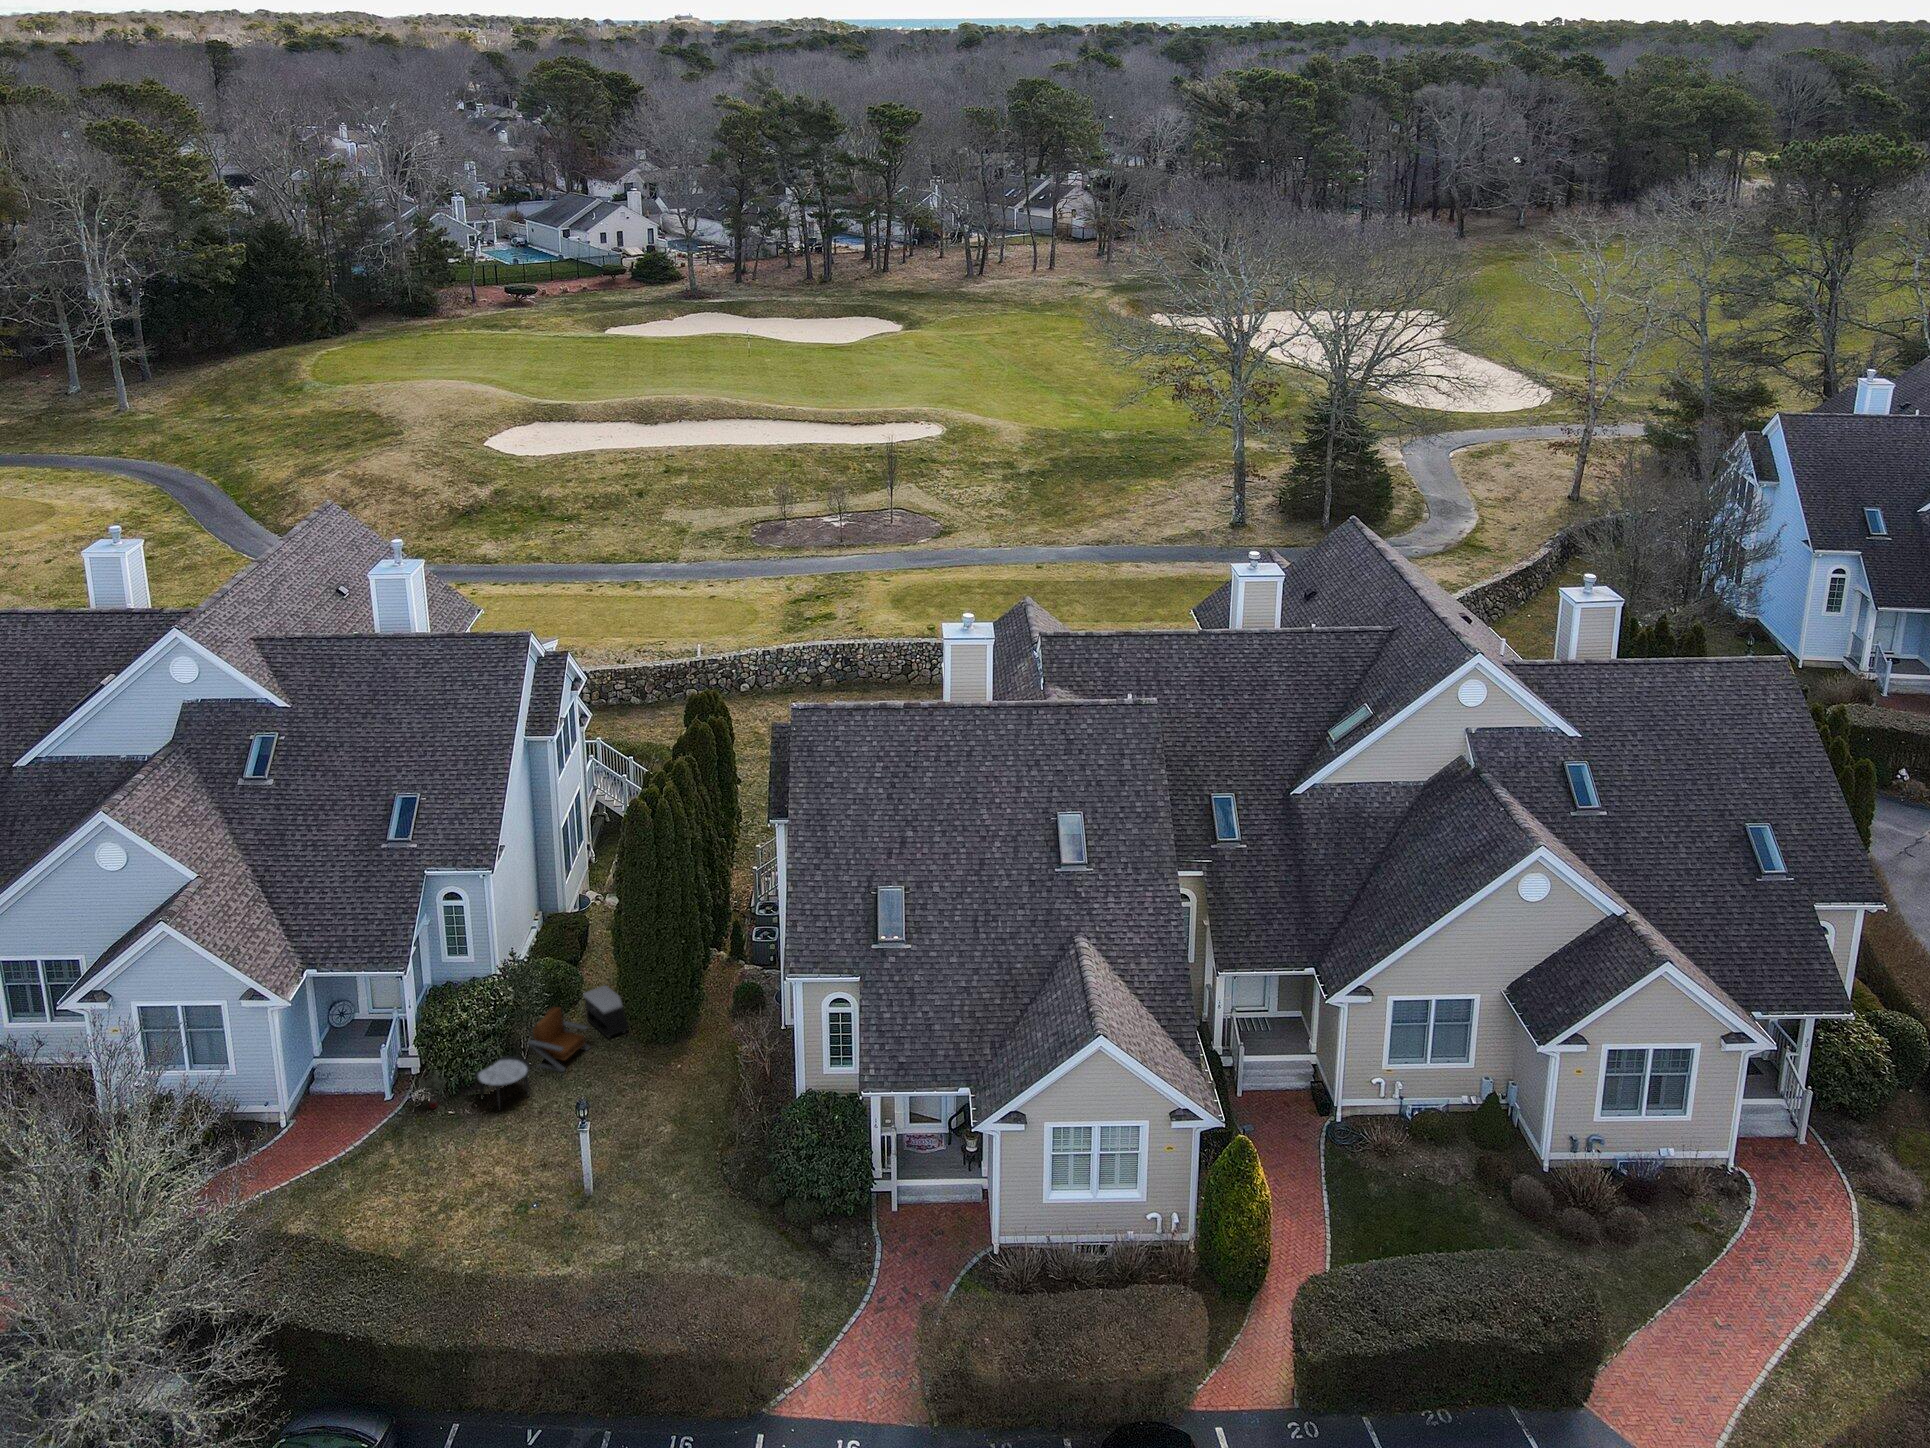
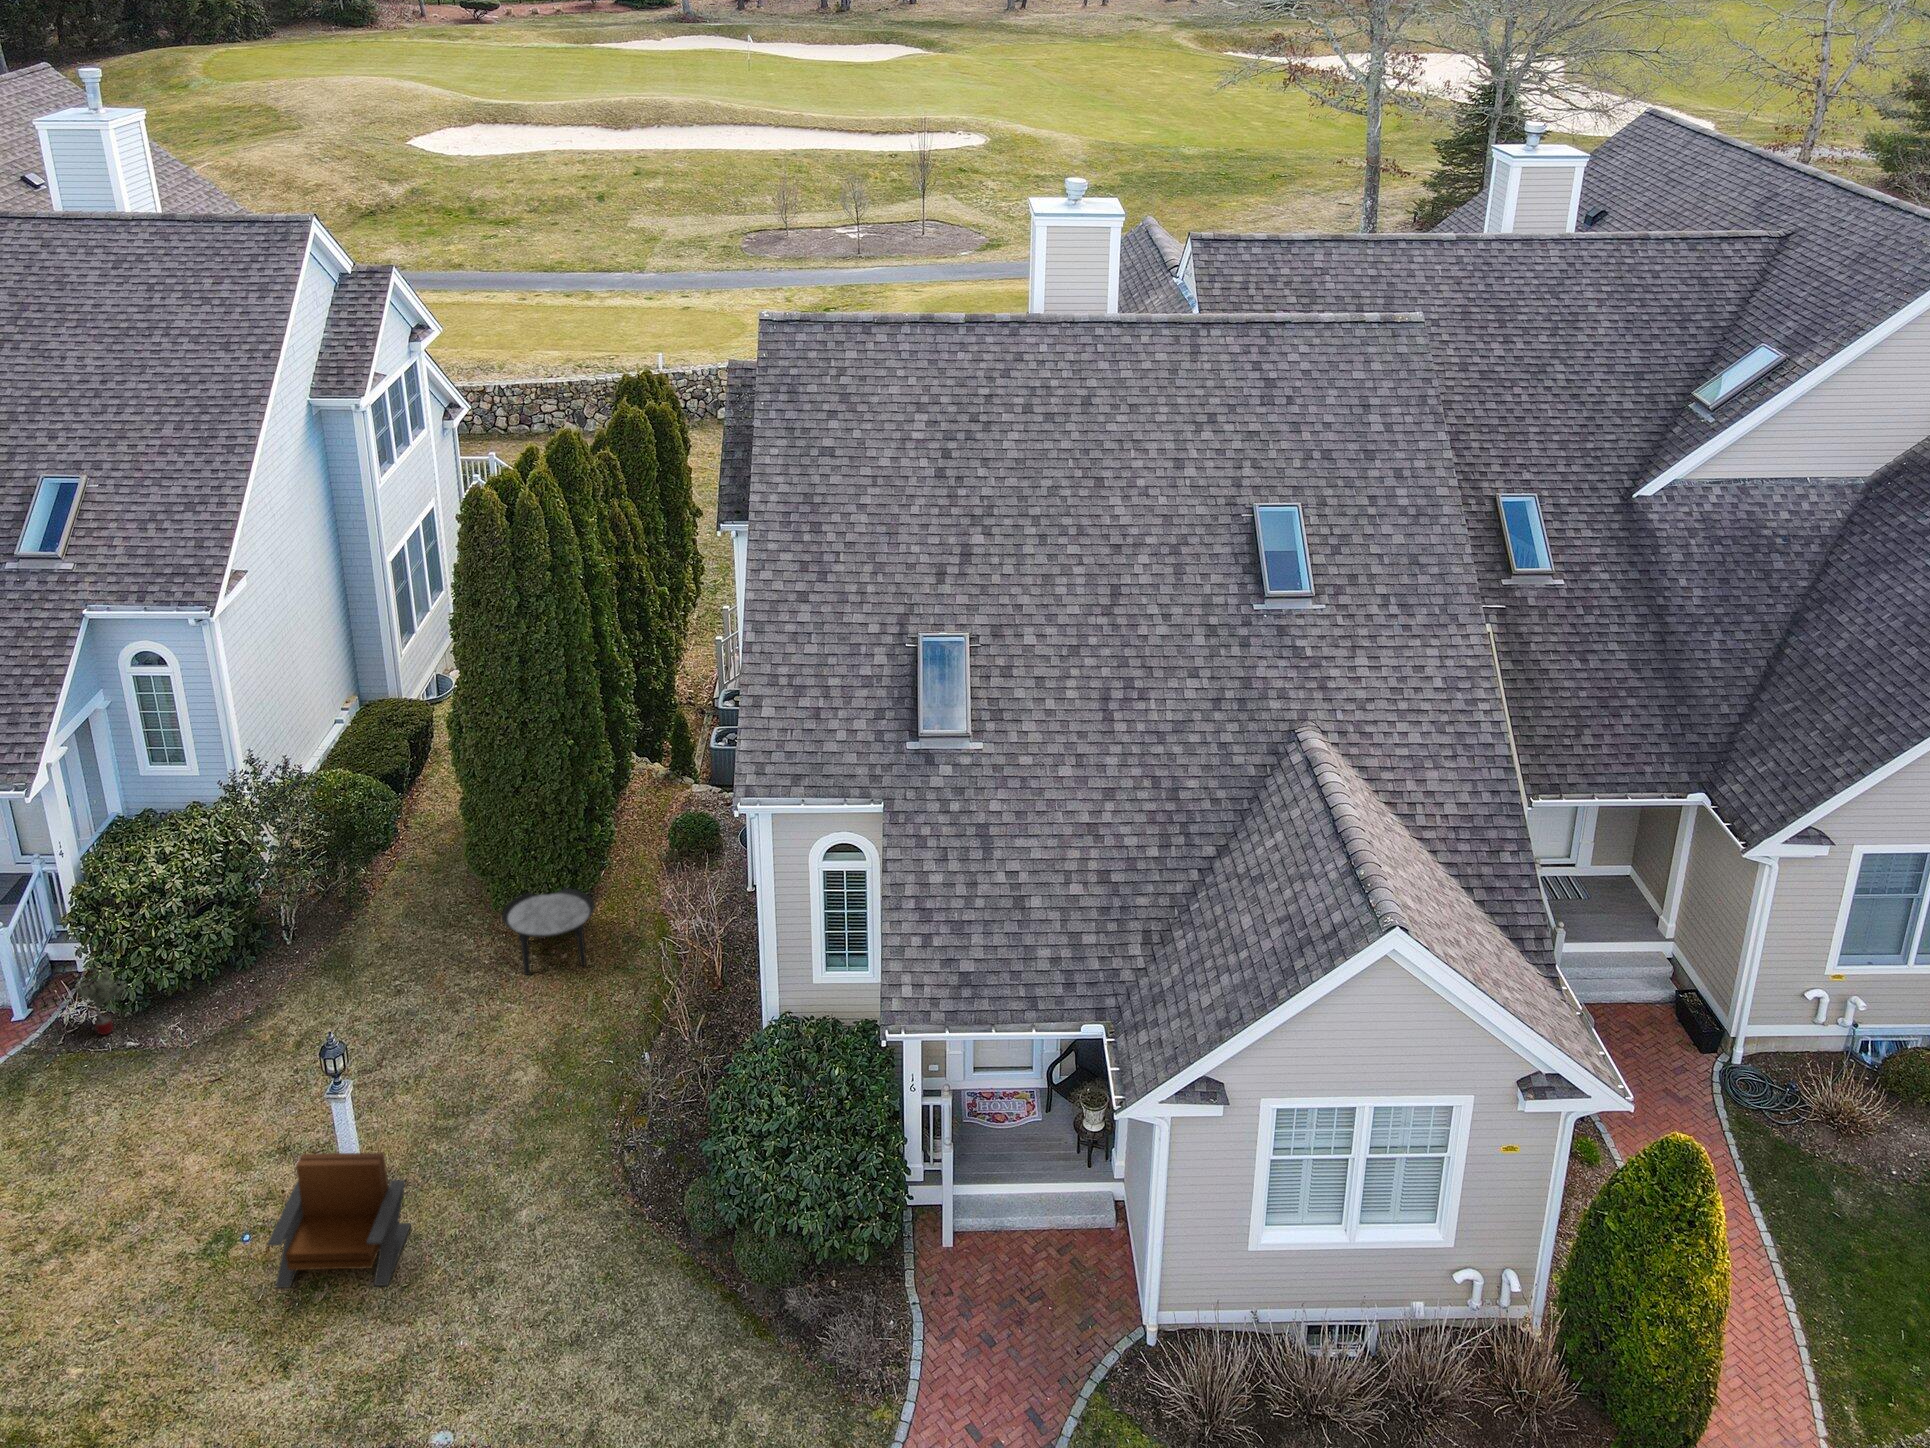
storage bench: present [583,985,629,1037] -> none [397,819,478,908]
lounge chair: present [528,1007,590,1072] -> present [268,1152,411,1288]
round table: present [475,1056,530,1110] -> present [502,888,595,975]

